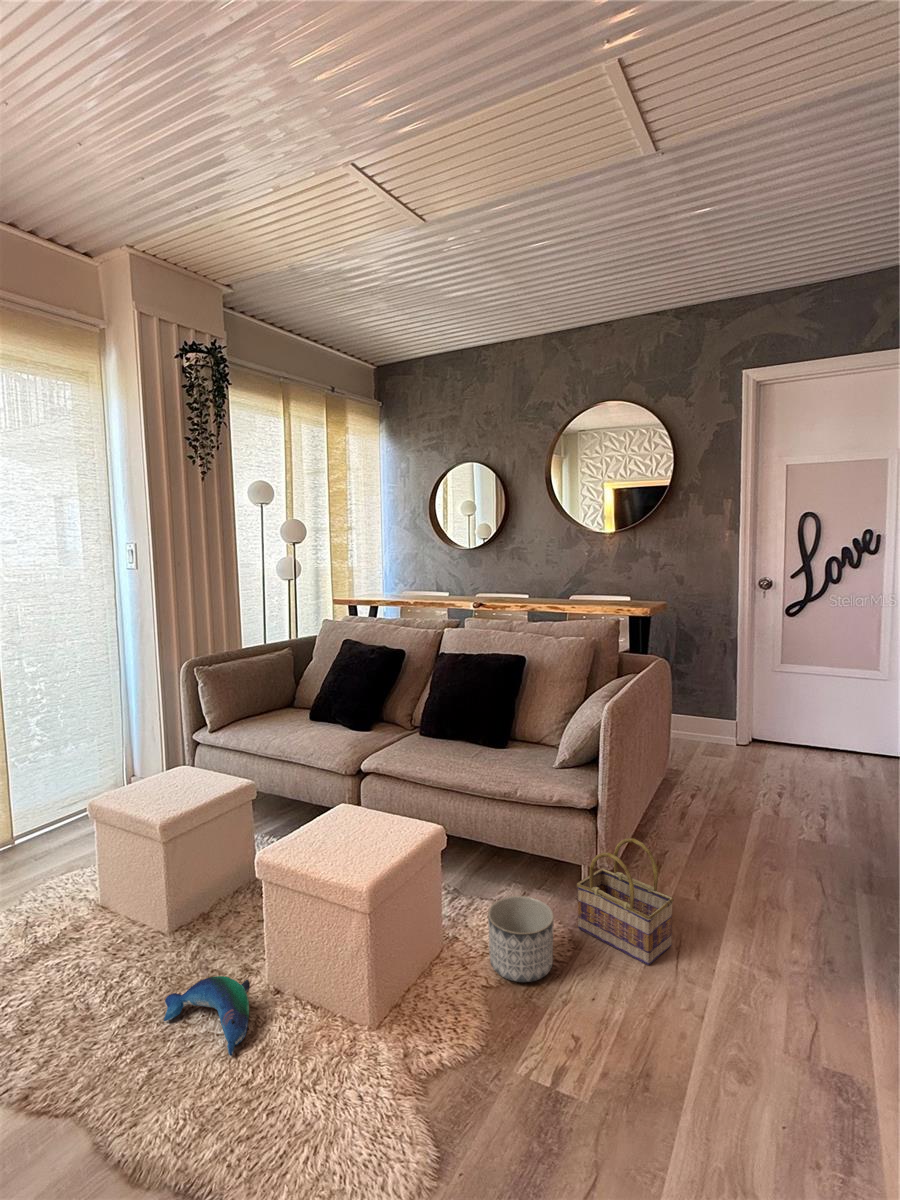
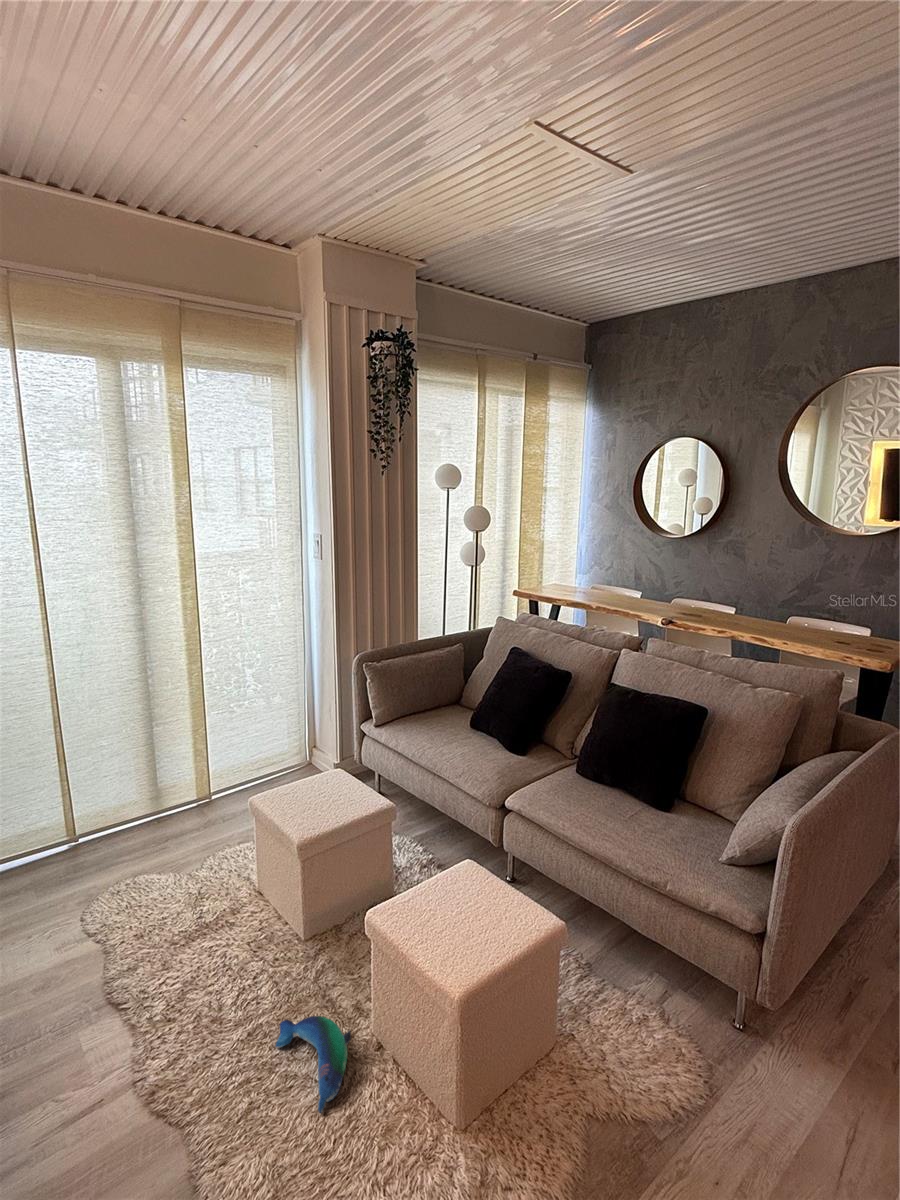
basket: present [577,838,674,965] -> none [722,984,853,1156]
planter: present [488,896,554,982] -> none [603,1015,684,1130]

